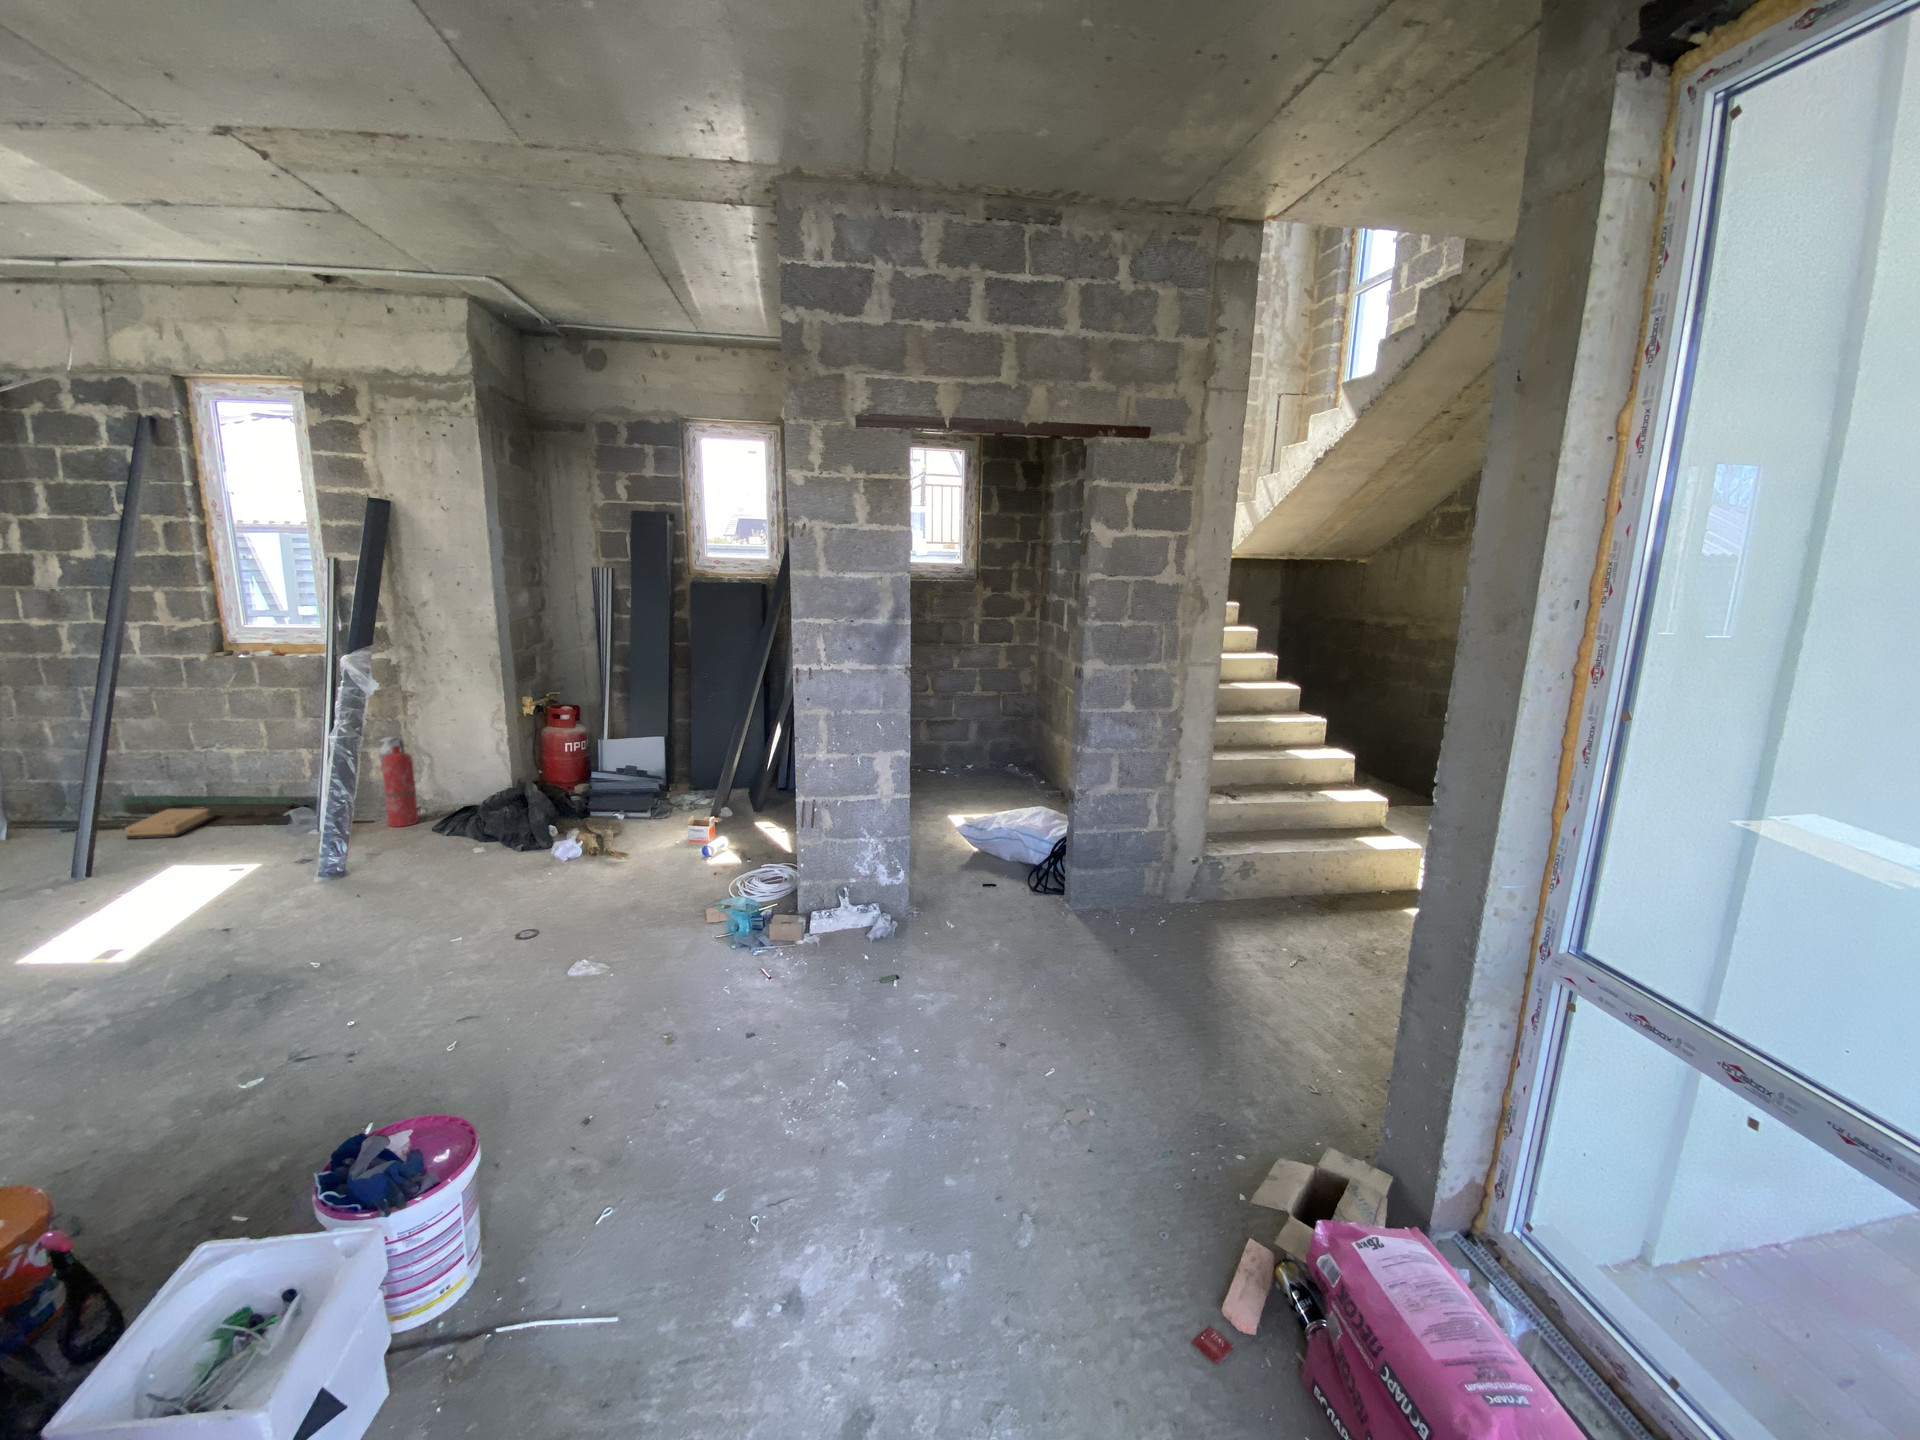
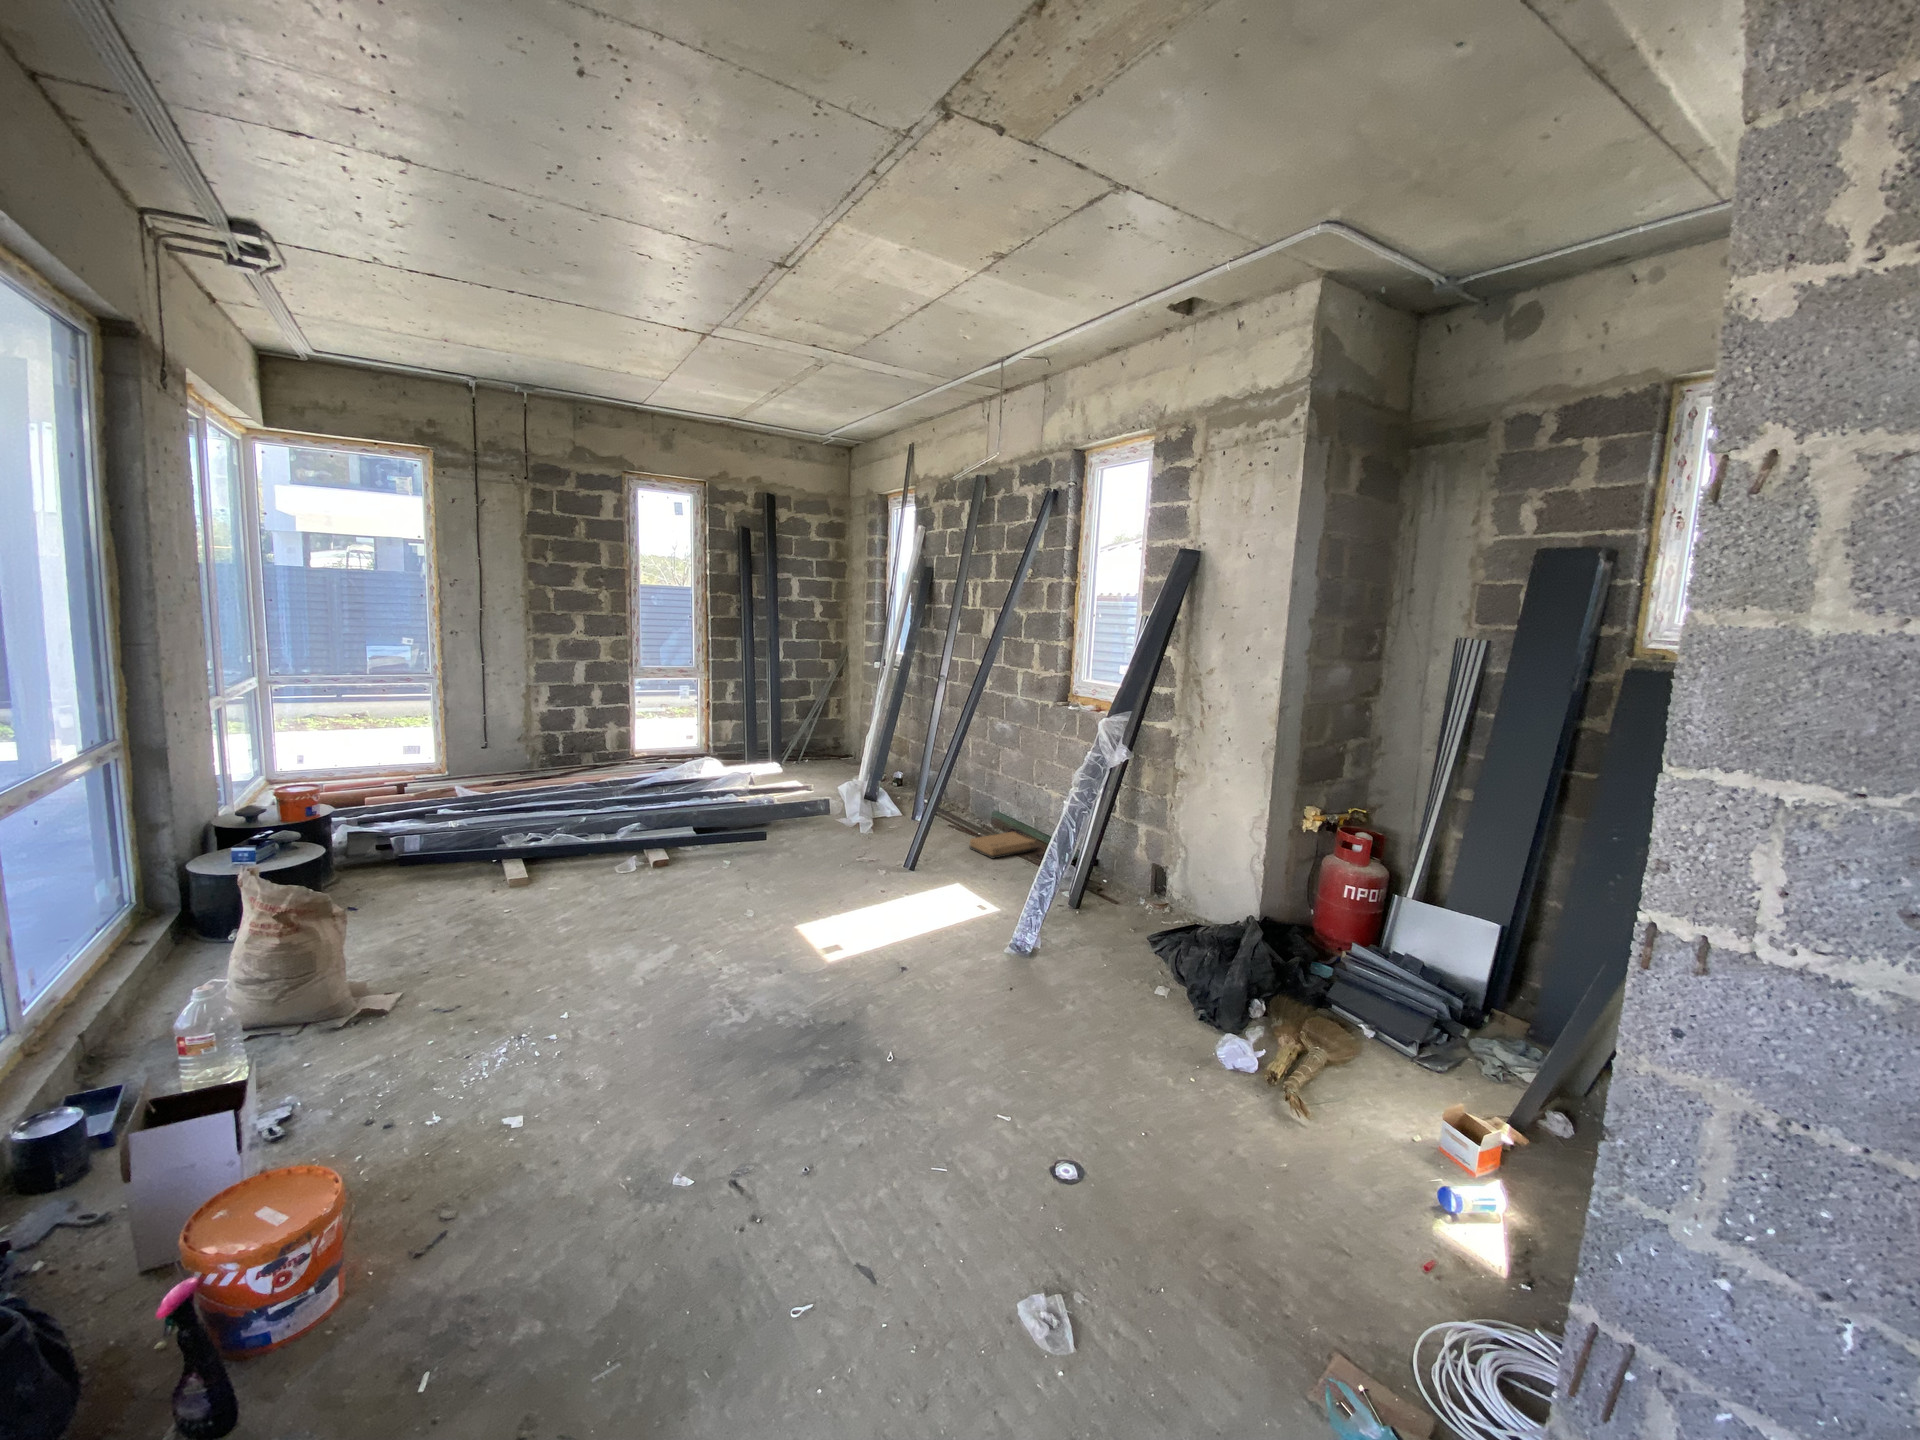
fire extinguisher: present [380,737,419,827] -> none [1123,817,1163,923]

